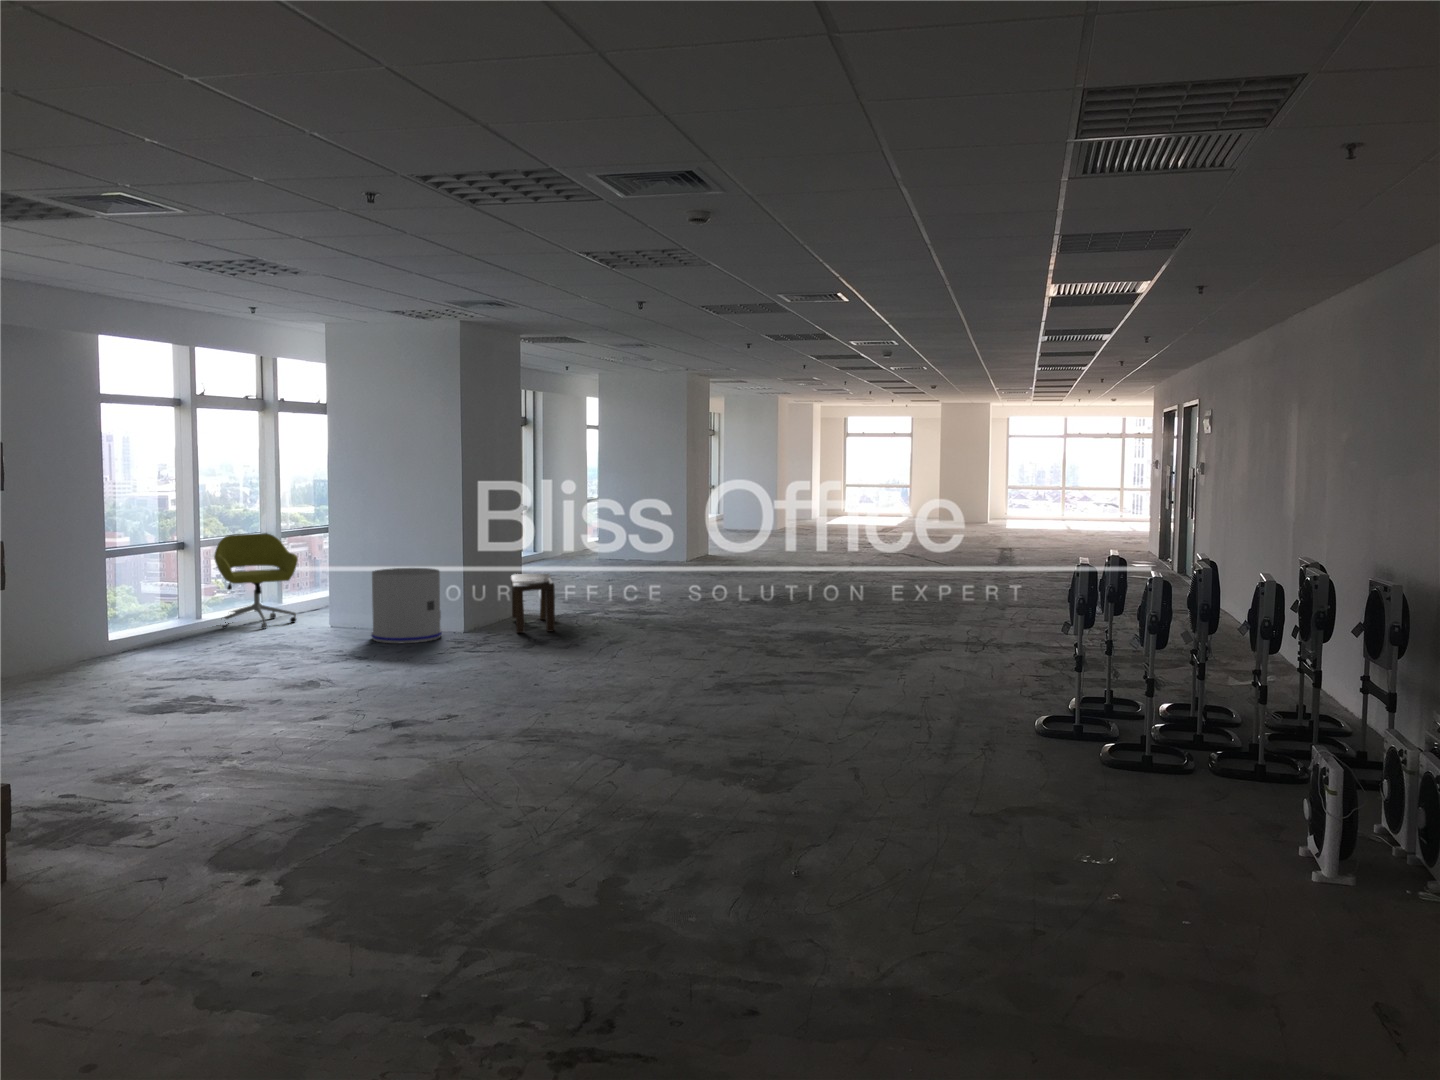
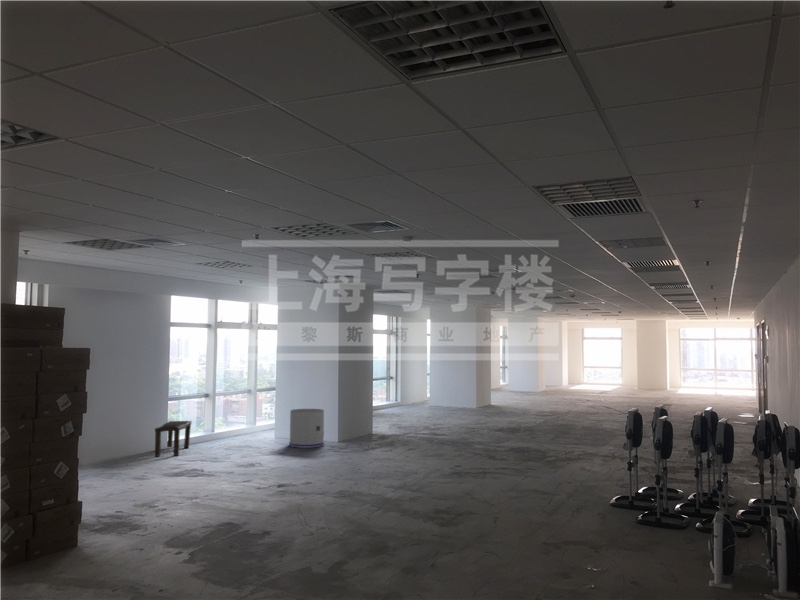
office chair: present [214,534,298,628] -> none [221,390,260,438]
bench: present [511,573,555,633] -> present [155,421,192,456]

